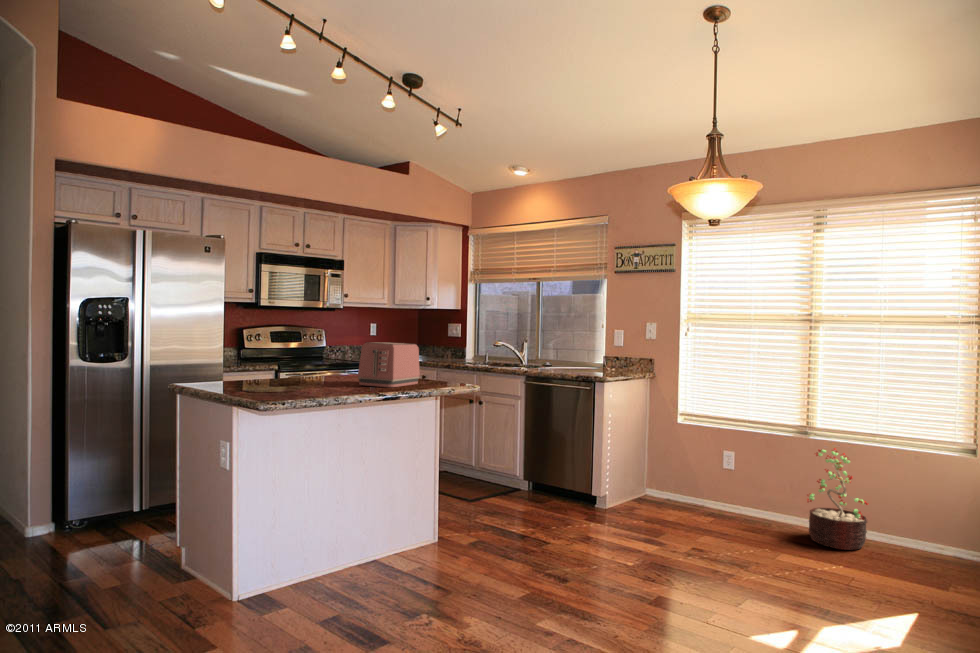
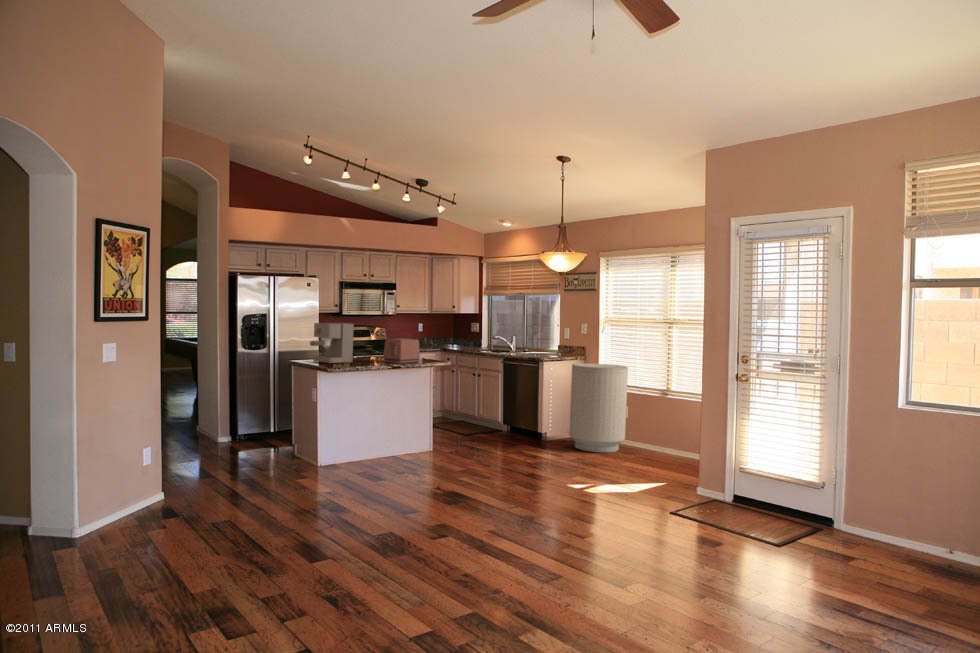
coffee maker: none [218,311,304,390] -> present [310,323,354,364]
trash can: none [648,384,746,530] -> present [569,363,628,452]
decorative plant: present [807,448,868,550] -> none [655,402,688,462]

